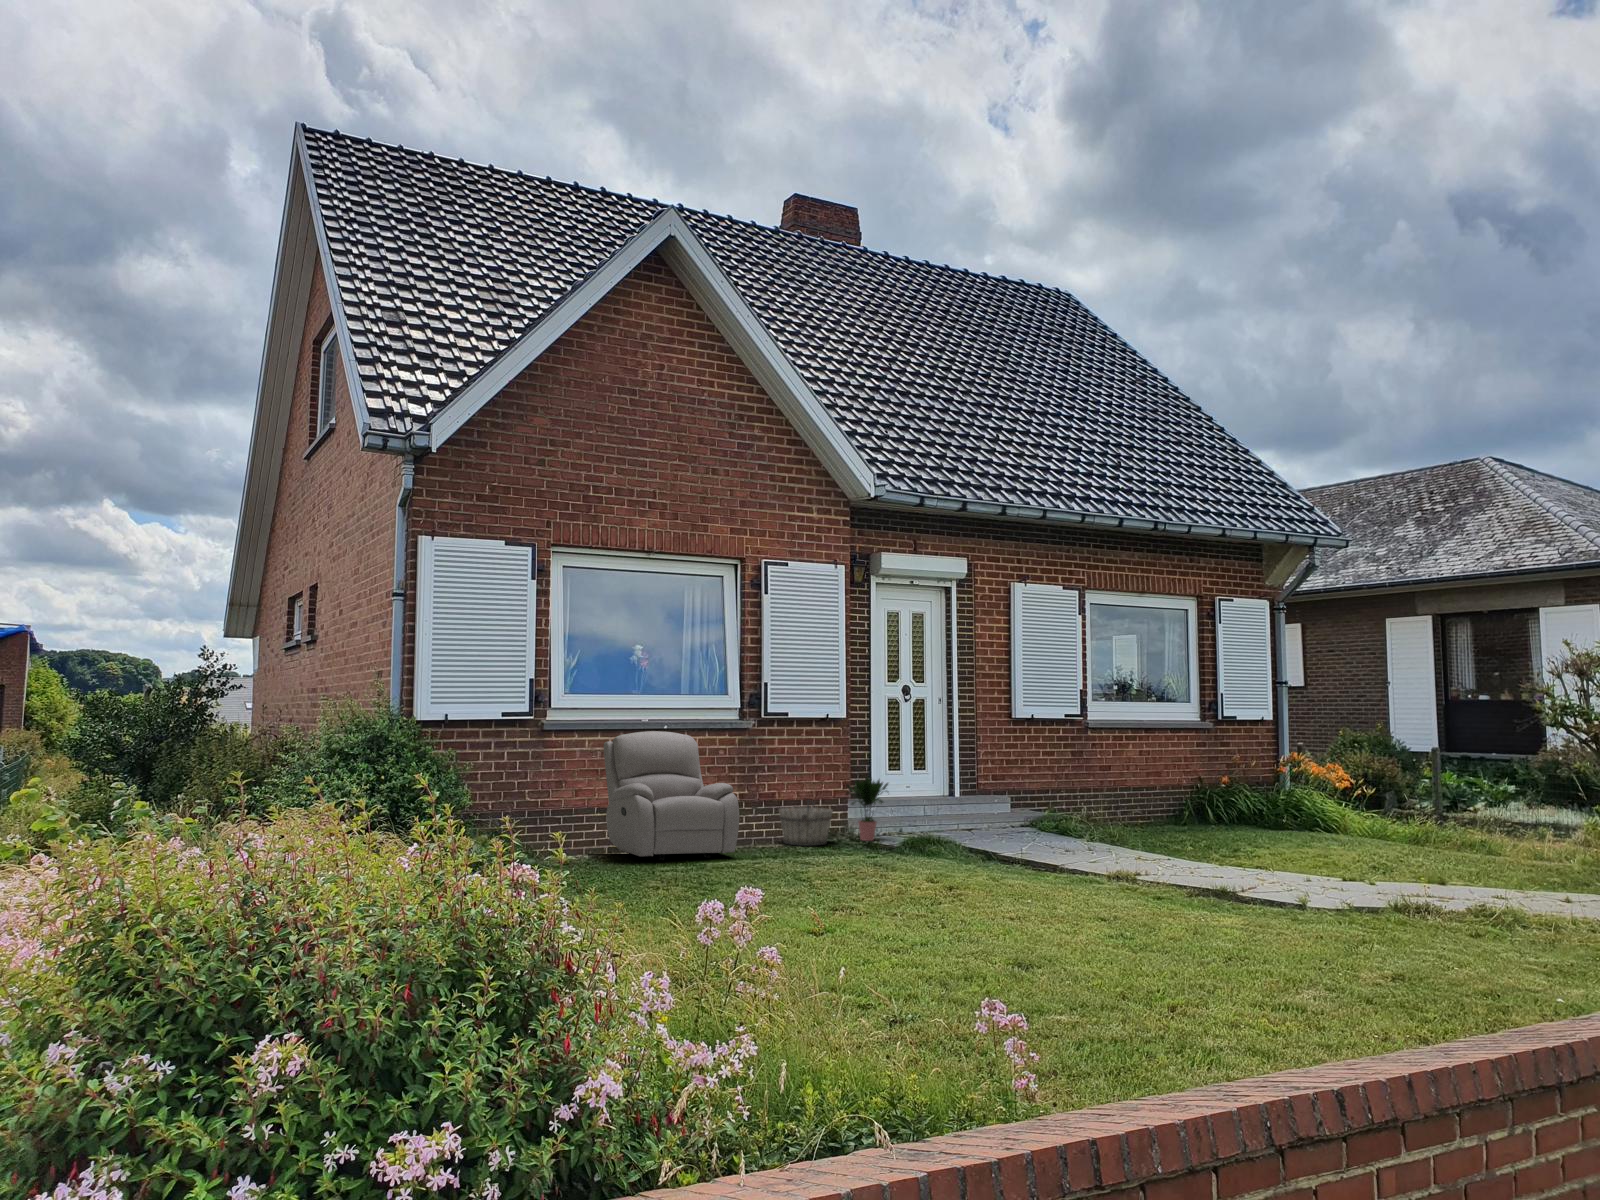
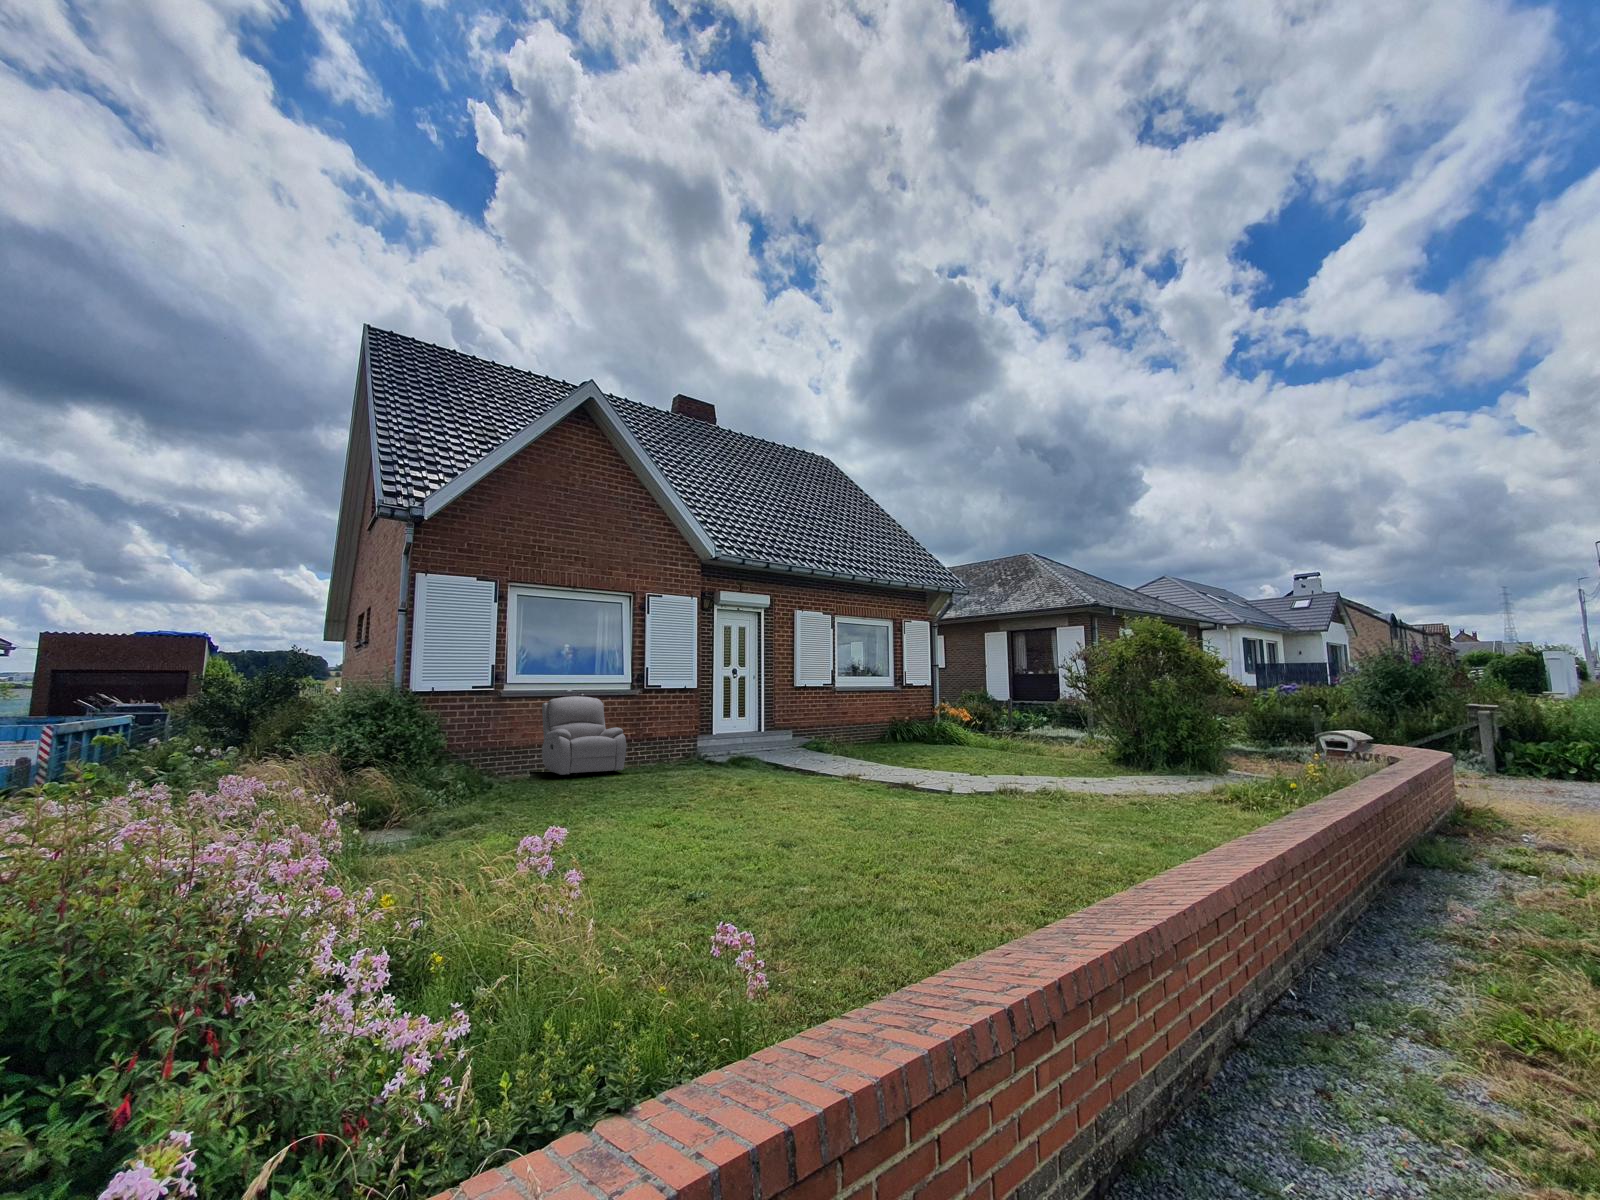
potted plant: present [847,777,888,841] -> none [693,721,723,760]
wooden bucket: present [779,798,833,846] -> none [654,734,687,764]

